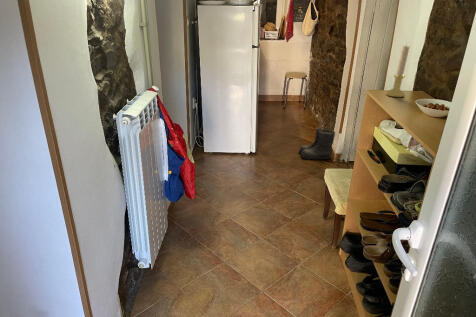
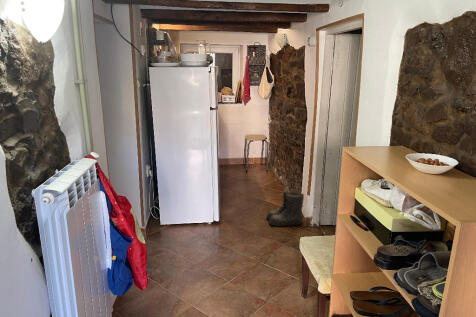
candle holder: present [386,46,410,97] -> none [365,96,385,153]

